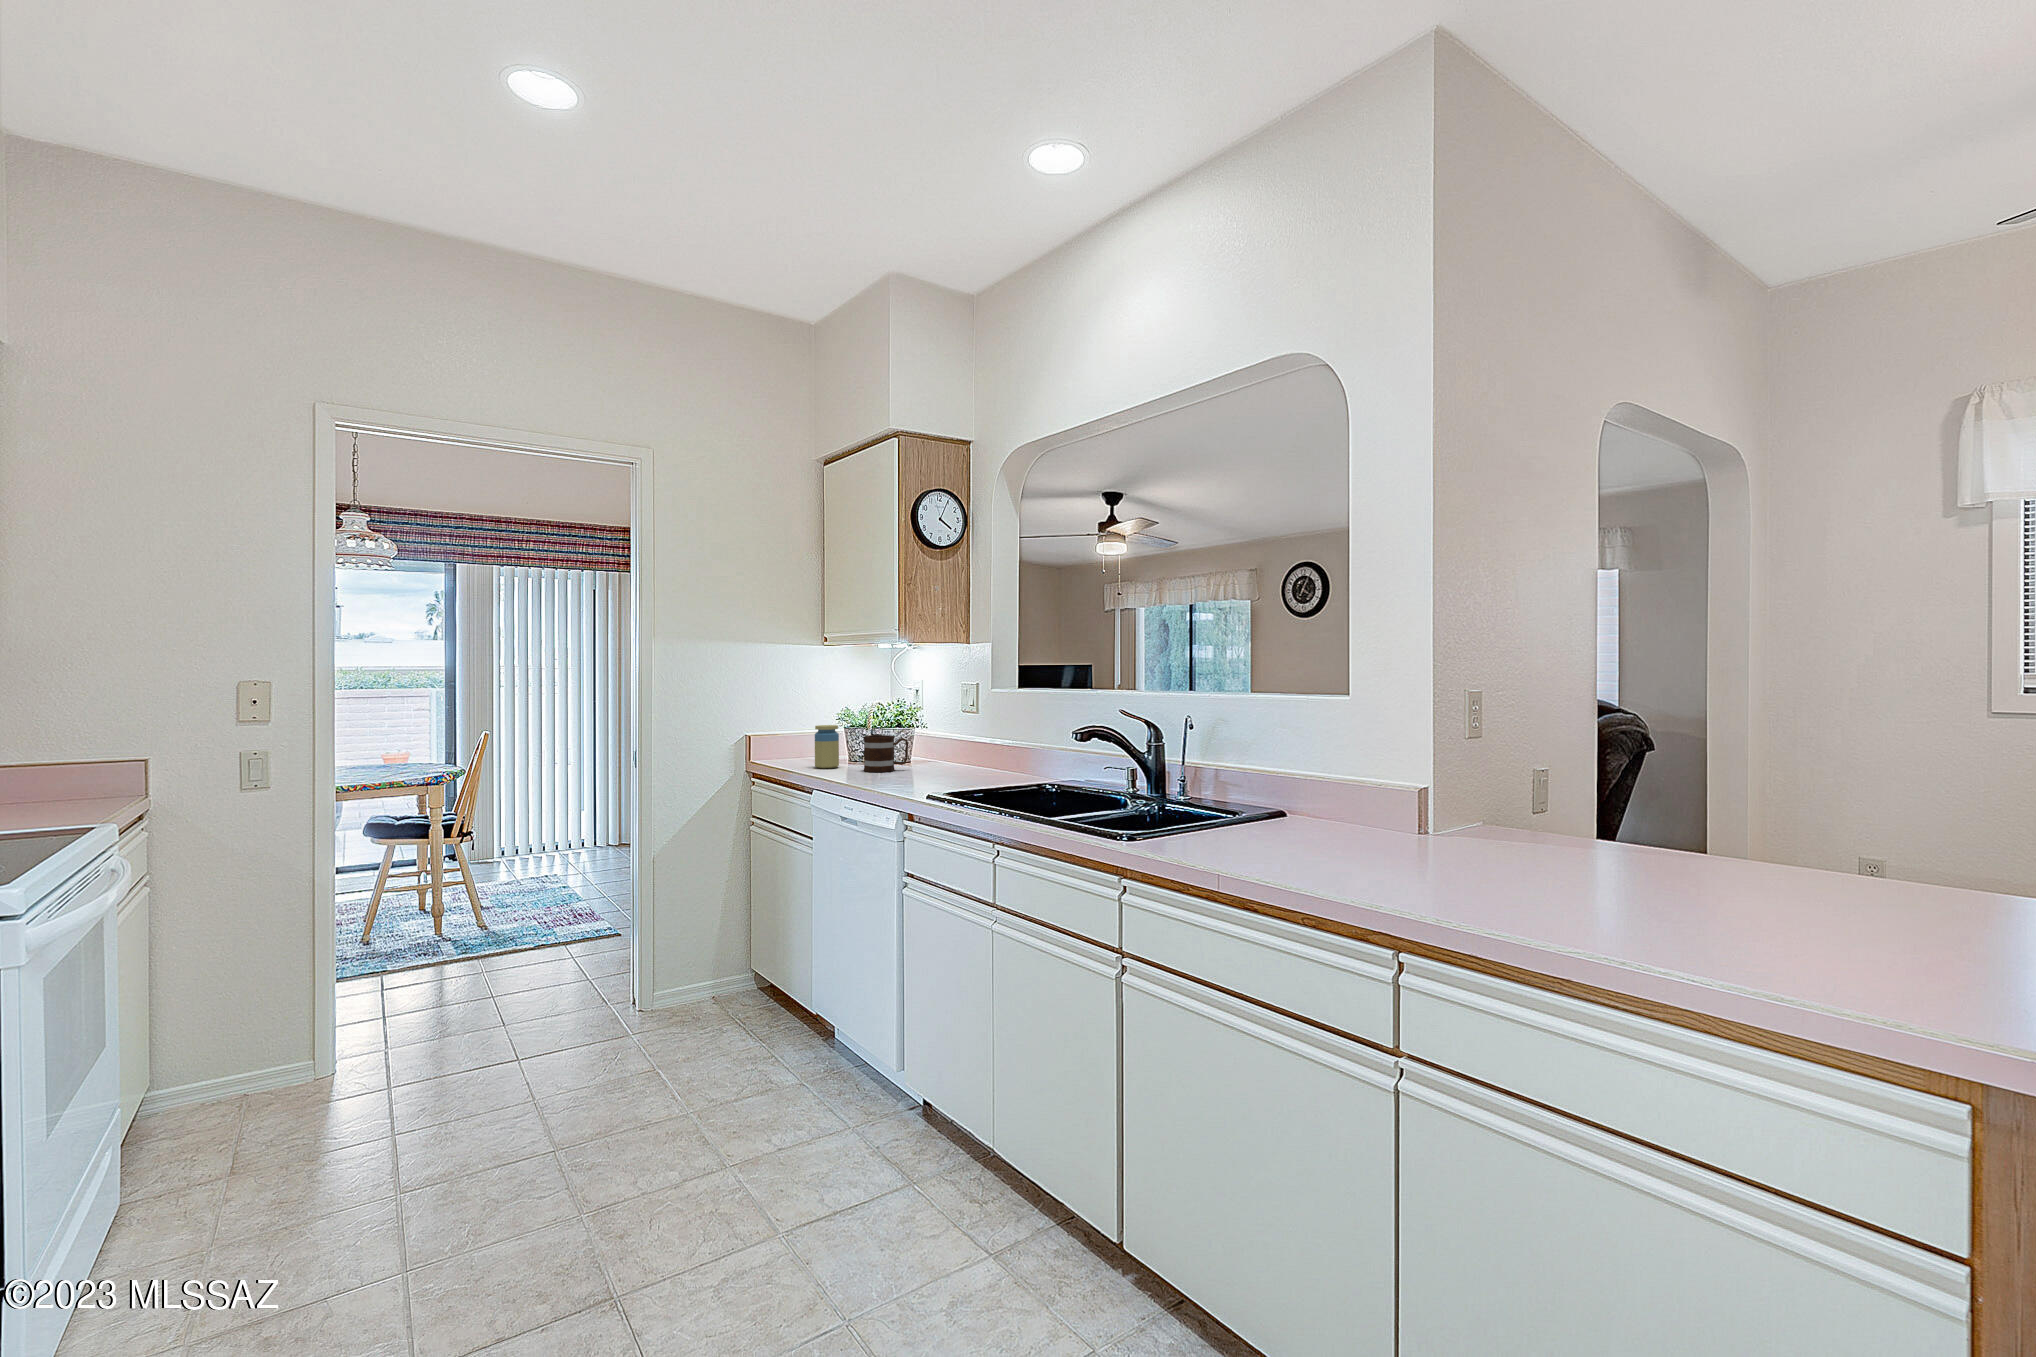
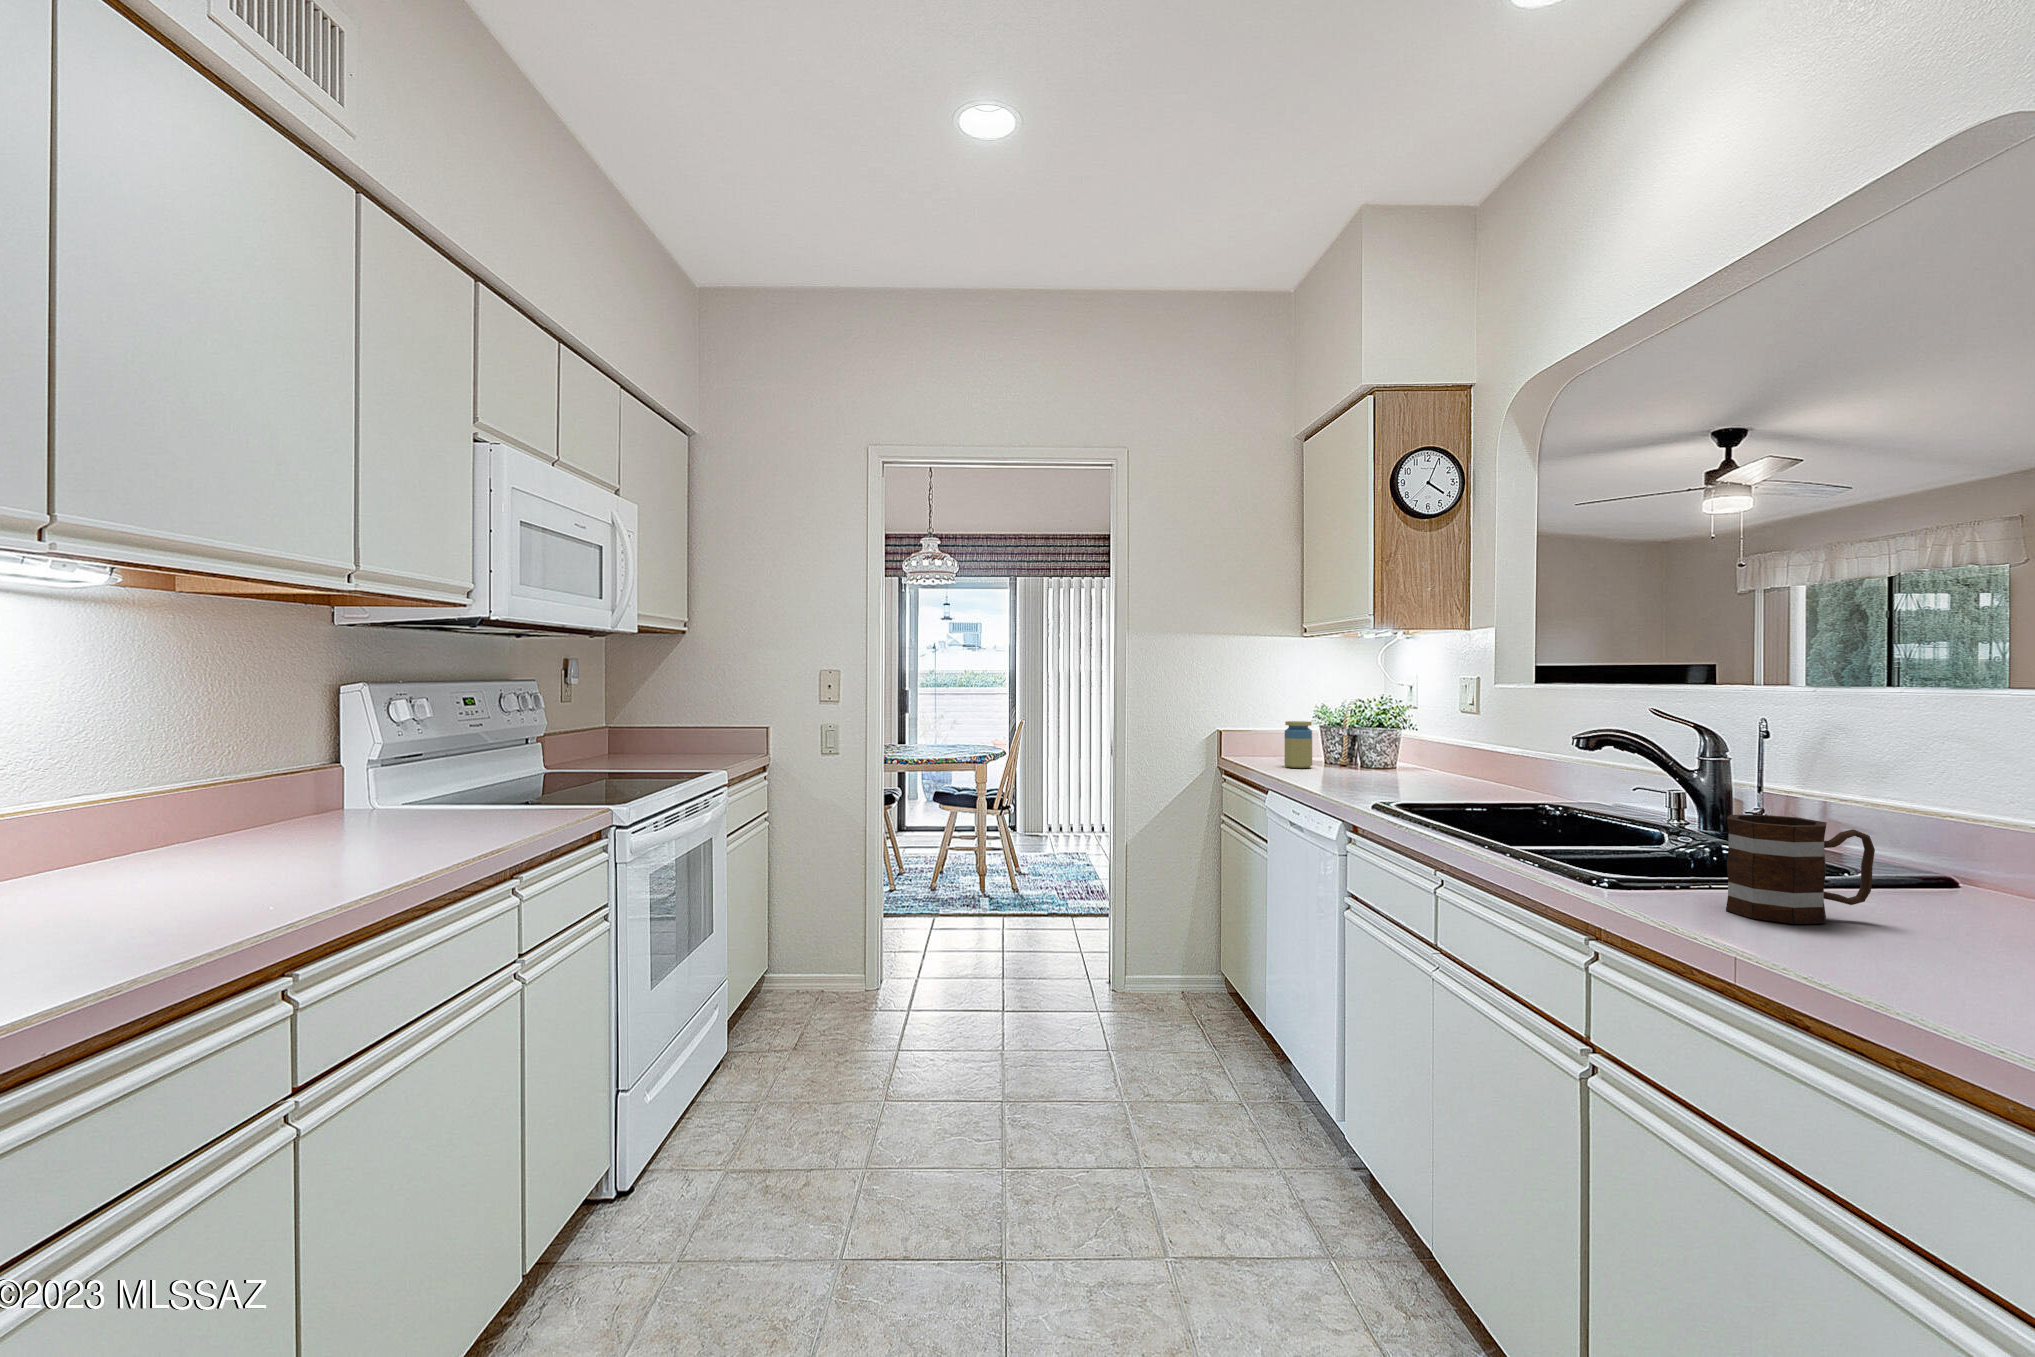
mug: present [864,735,908,772] -> present [1726,814,1875,924]

